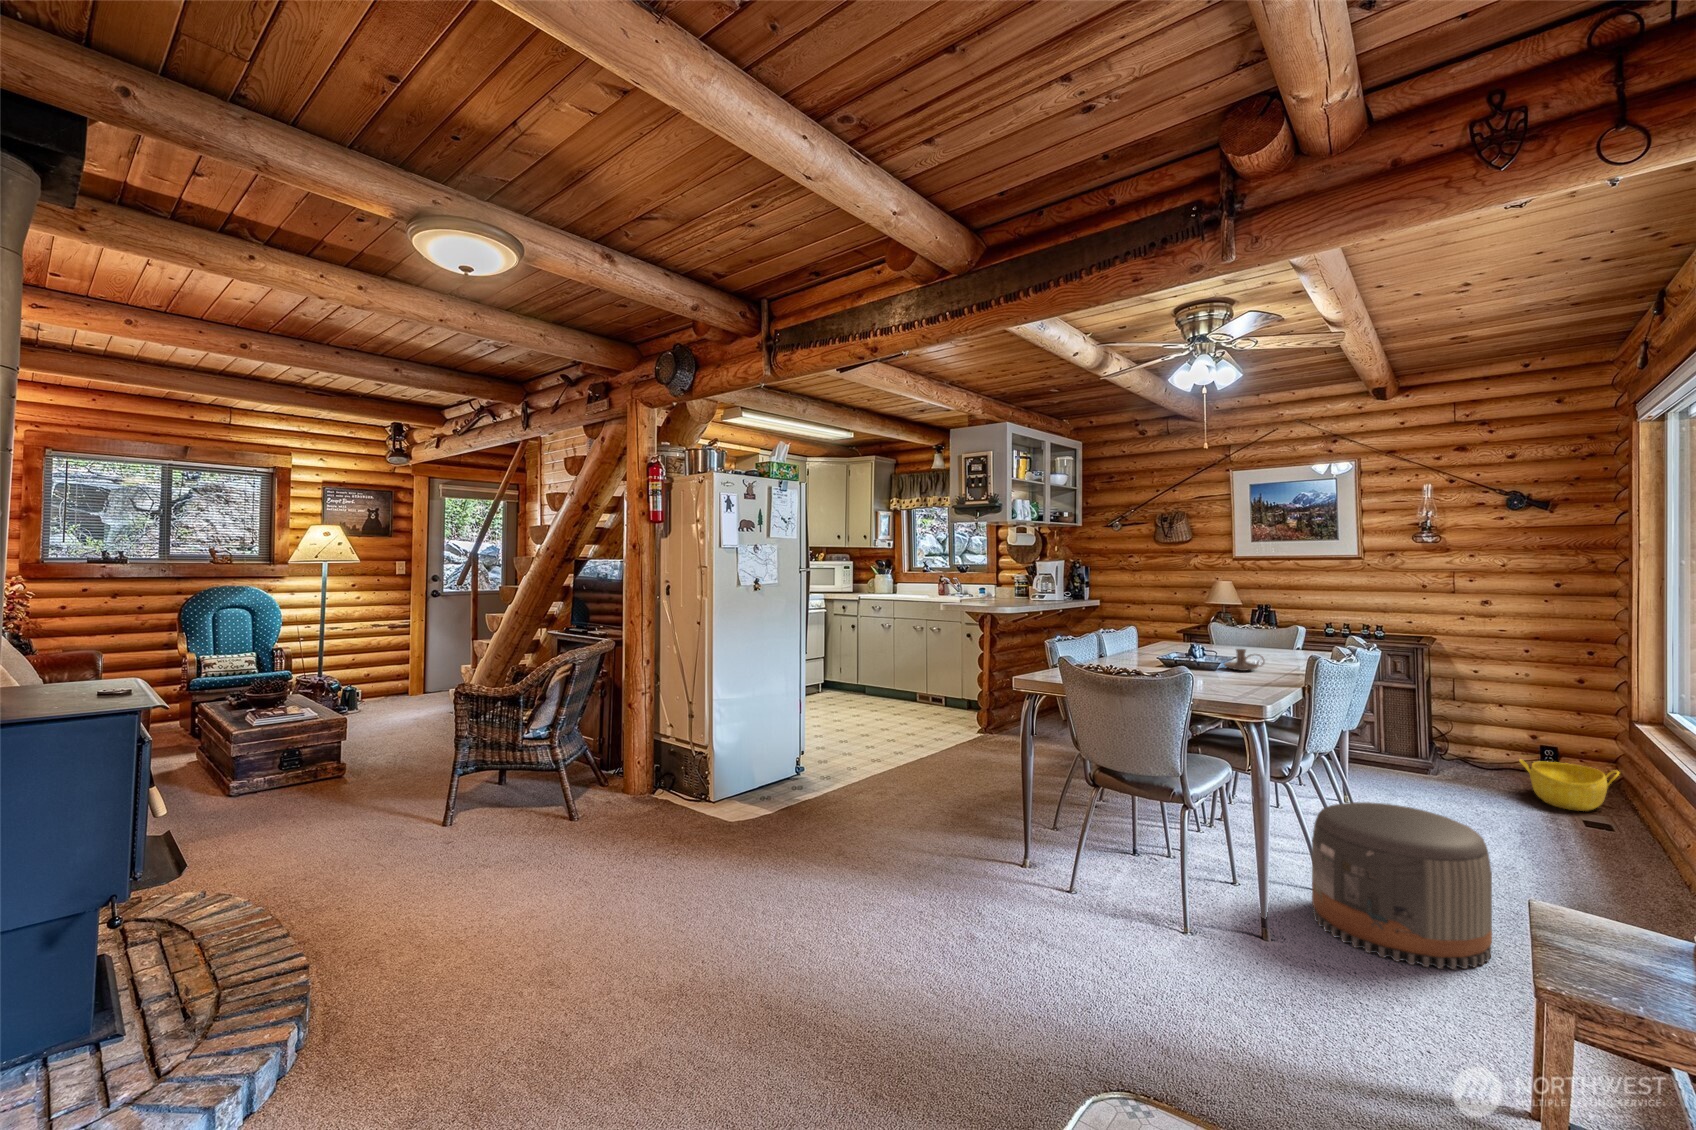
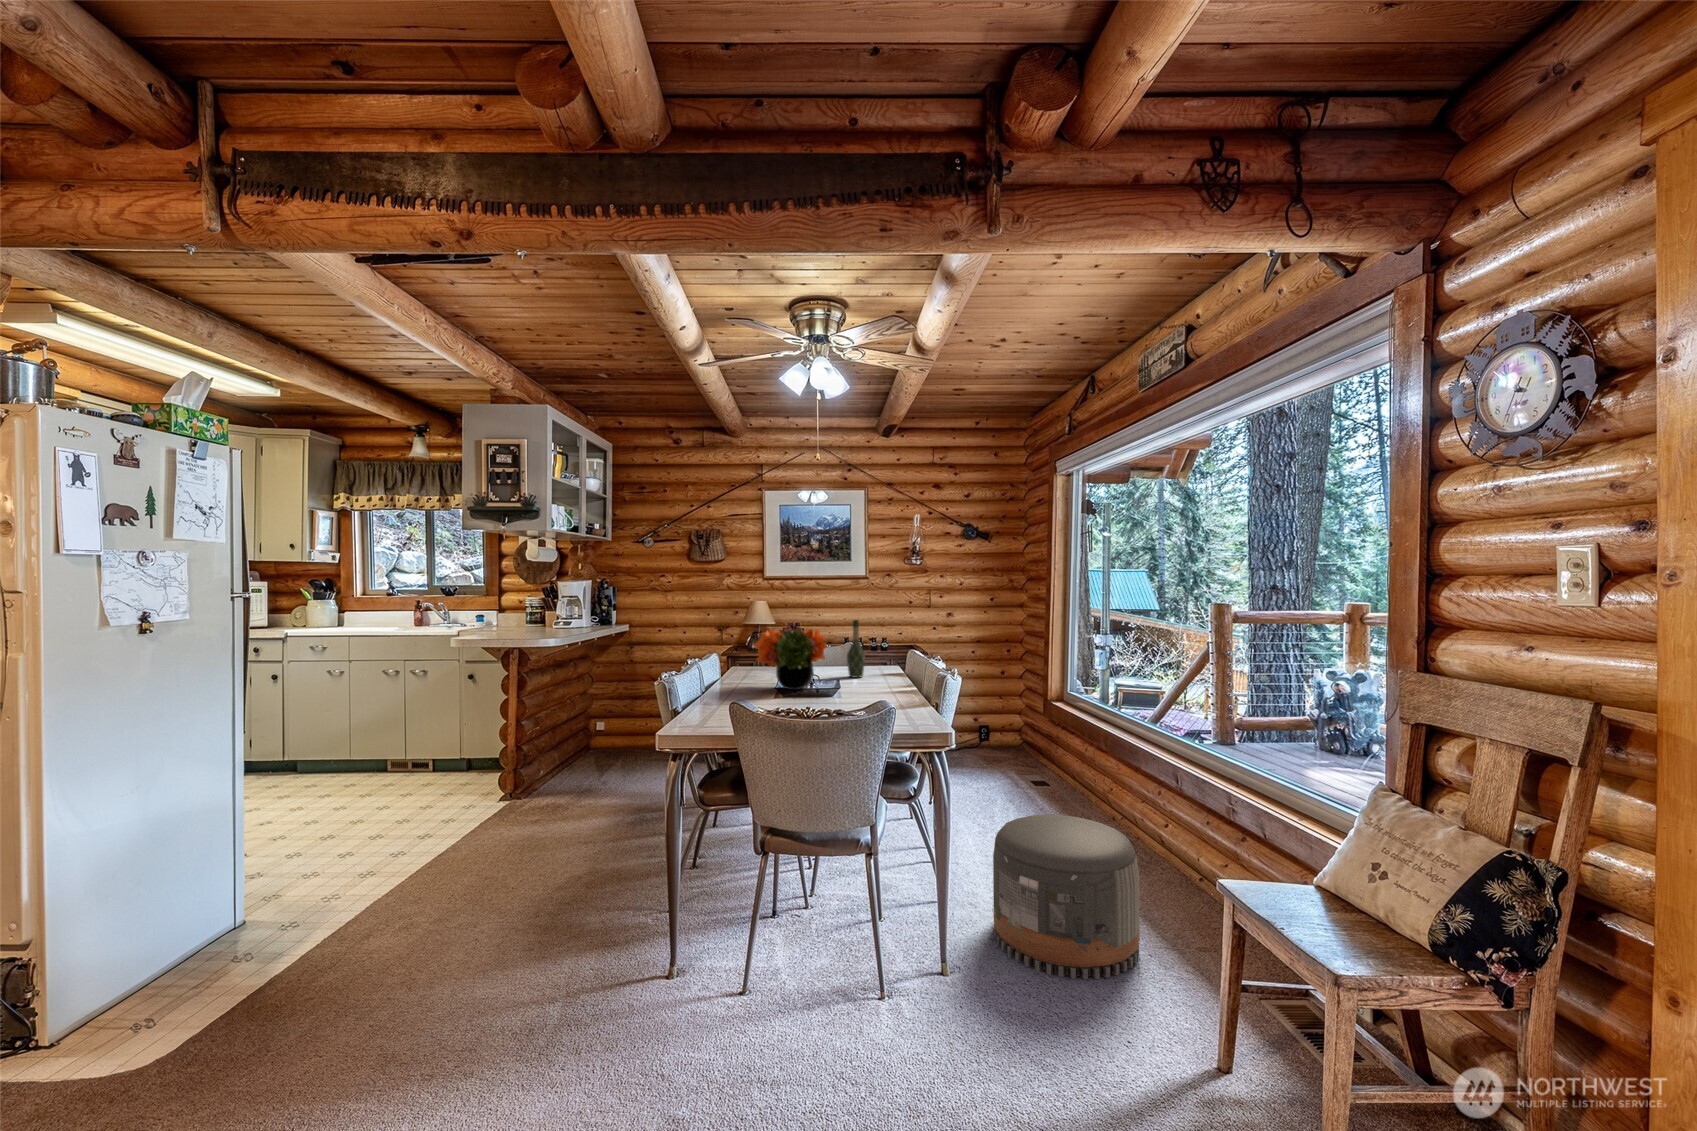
flower arrangement: none [1137,597,1211,659] -> present [755,623,827,690]
wine bottle: none [1253,599,1273,657] -> present [847,620,865,678]
candle holder: present [1224,649,1265,671] -> none [854,674,888,697]
basket: present [1519,759,1619,811] -> none [992,735,1049,772]

